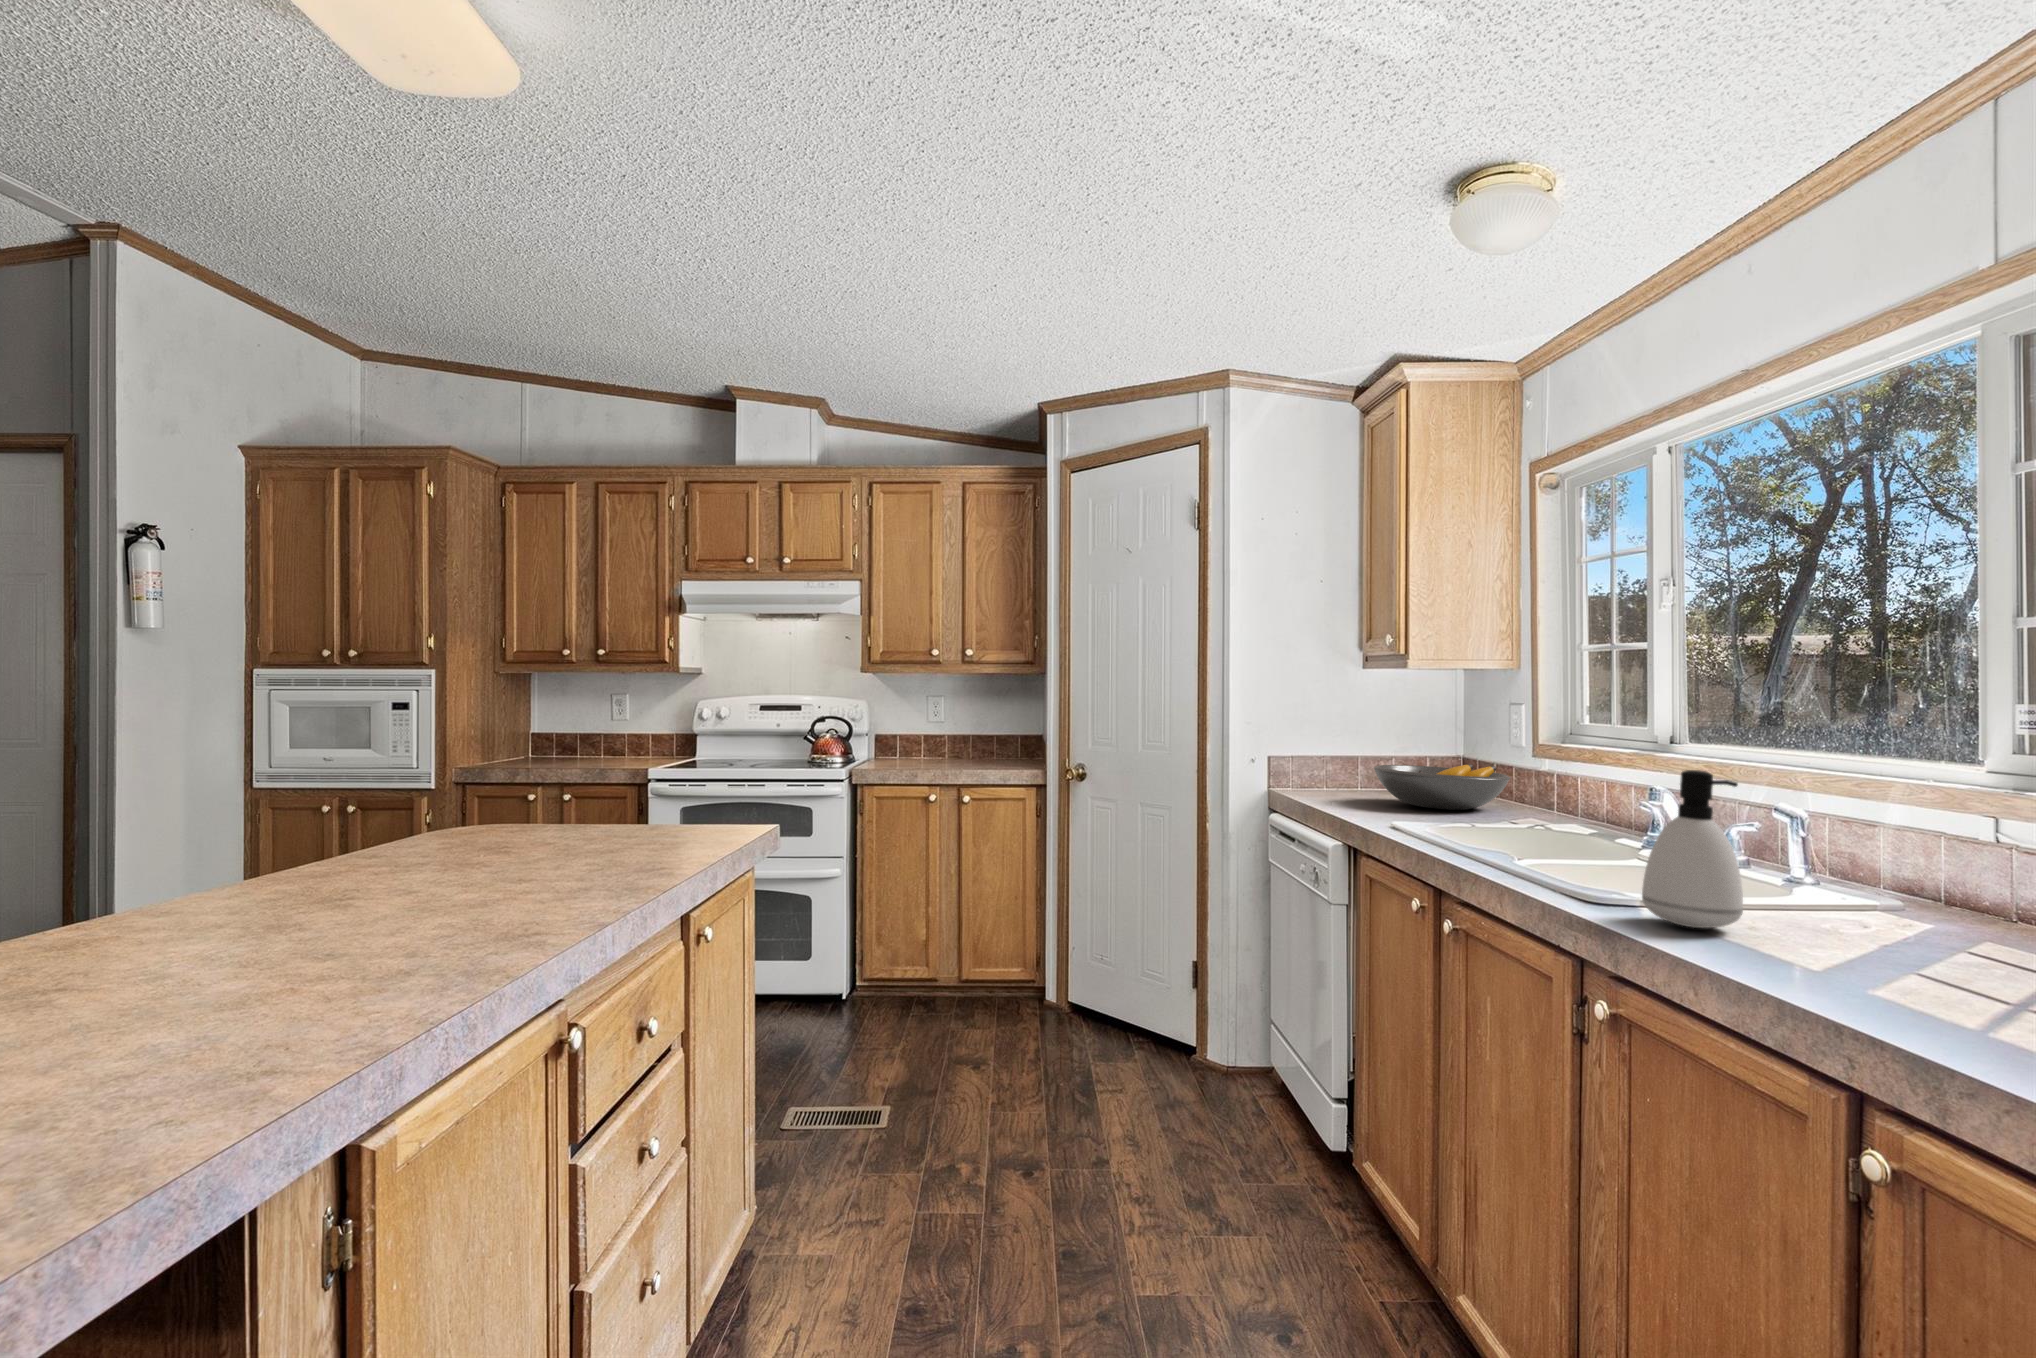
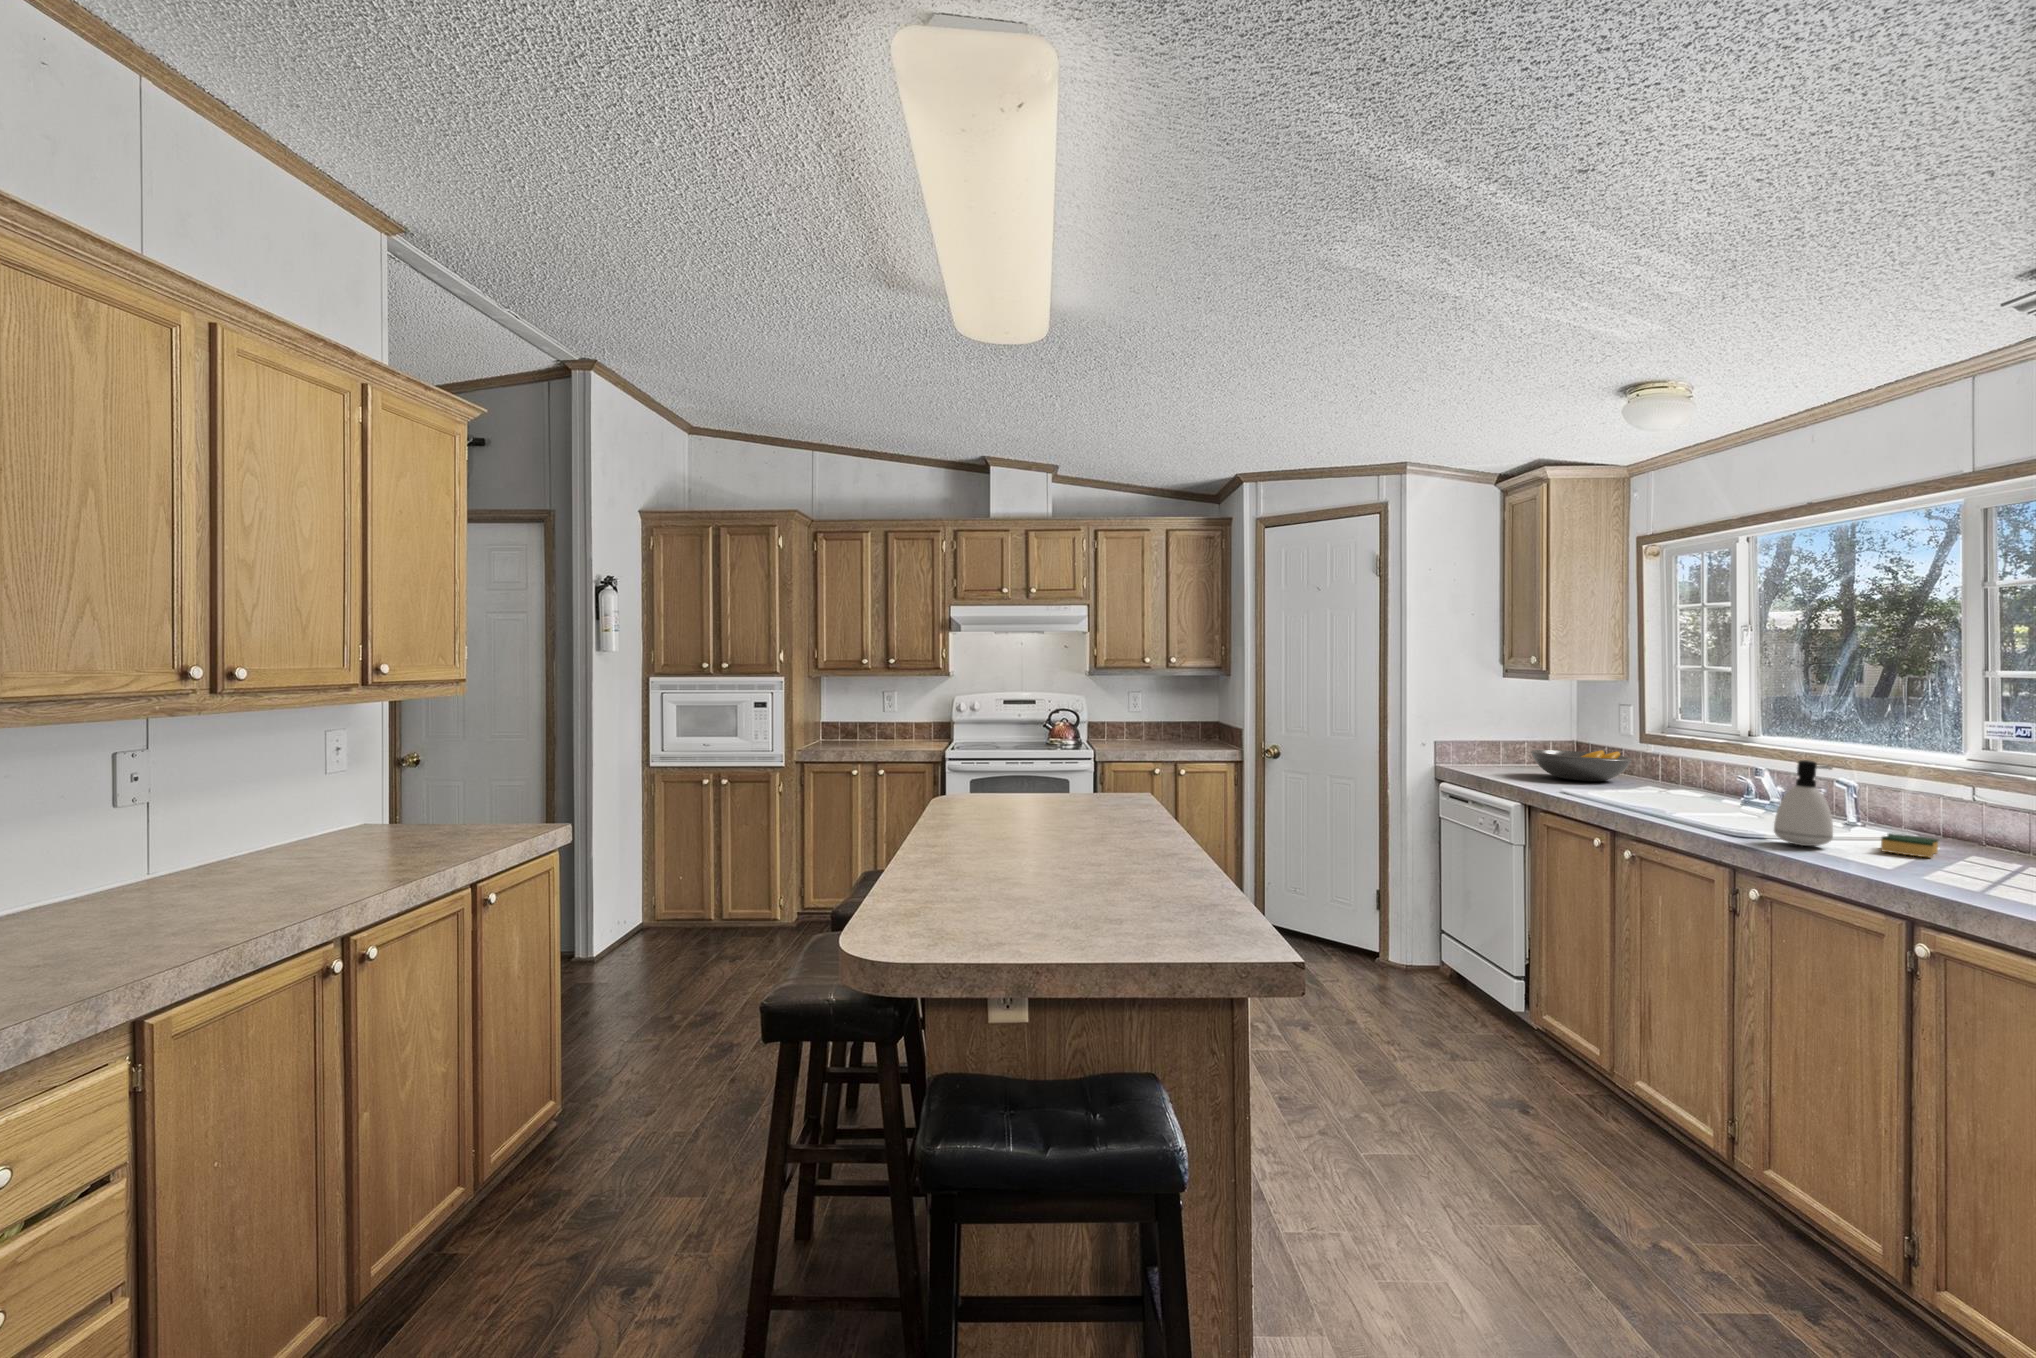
sponge: none [1829,904,1936,956] -> present [1881,833,1938,858]

